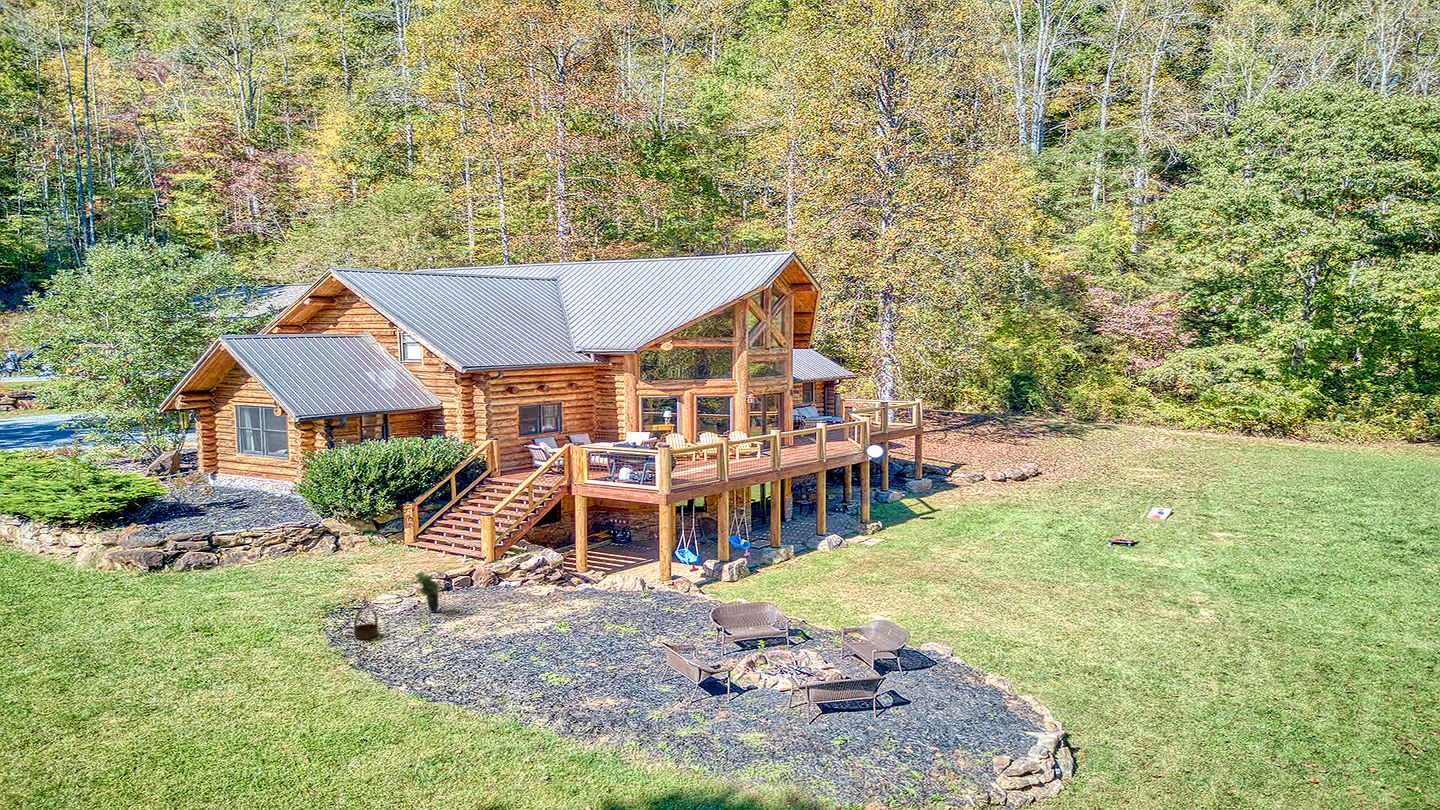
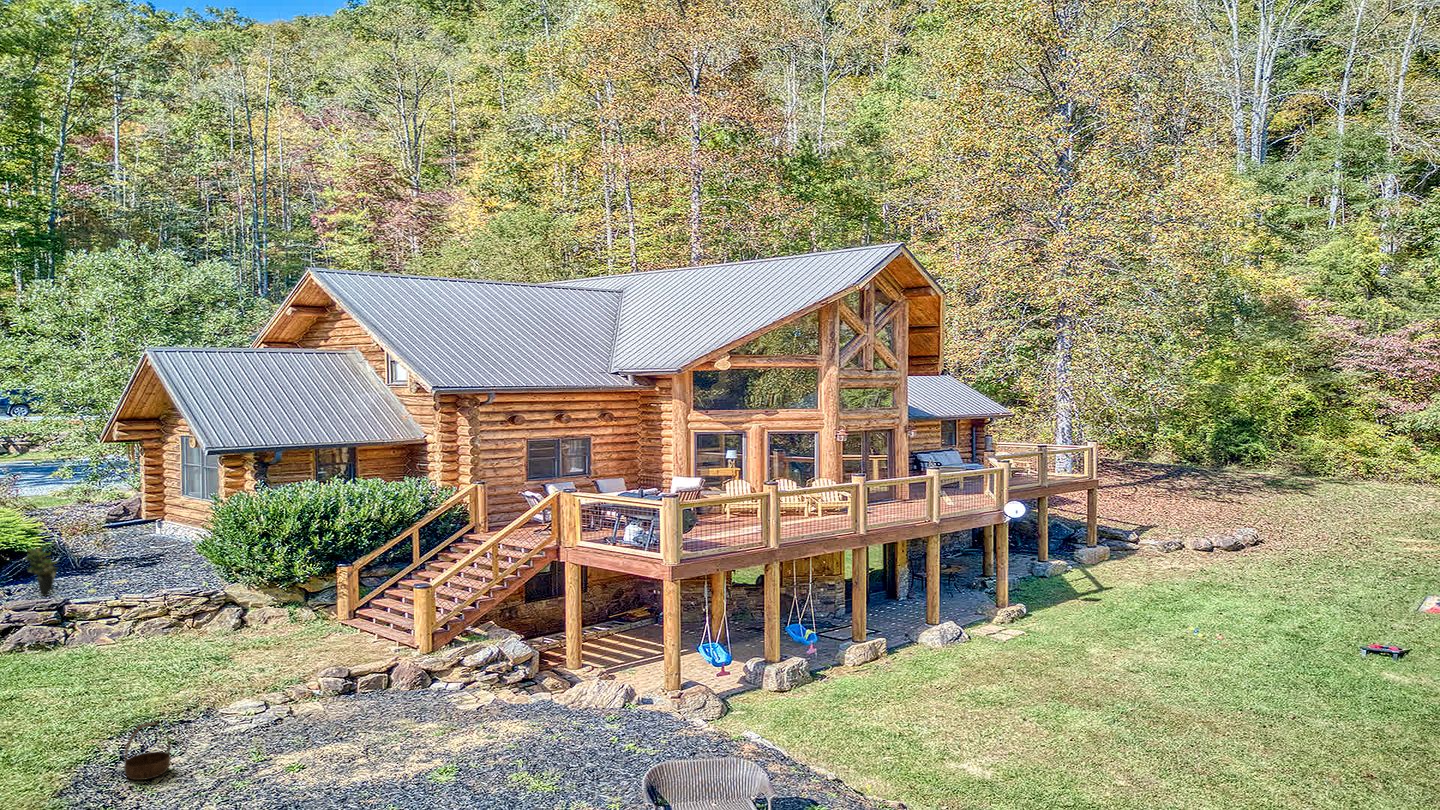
potted plant: present [415,571,440,612] -> present [25,547,58,596]

